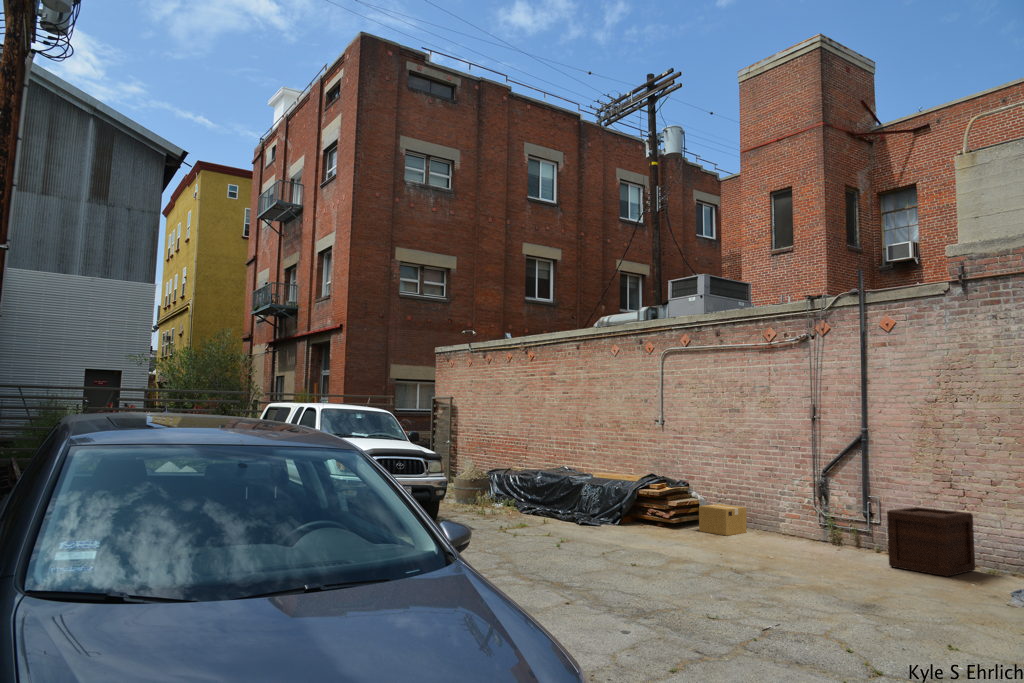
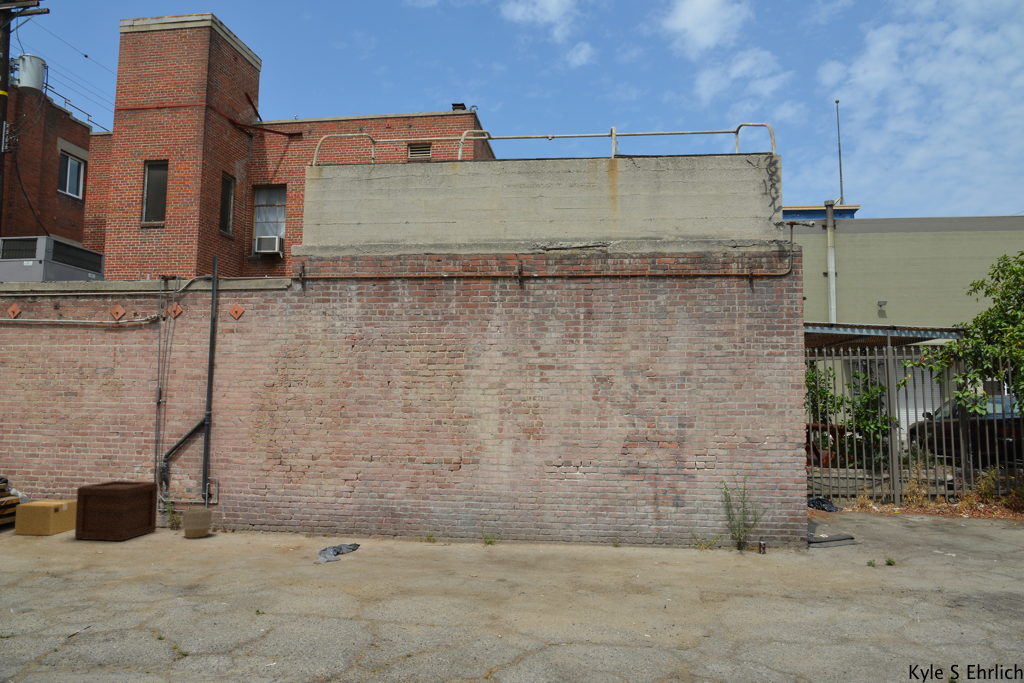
wooden crate: present [887,507,975,577] -> present [75,481,158,541]
planter: none [845,526,875,556] -> present [183,508,212,538]

